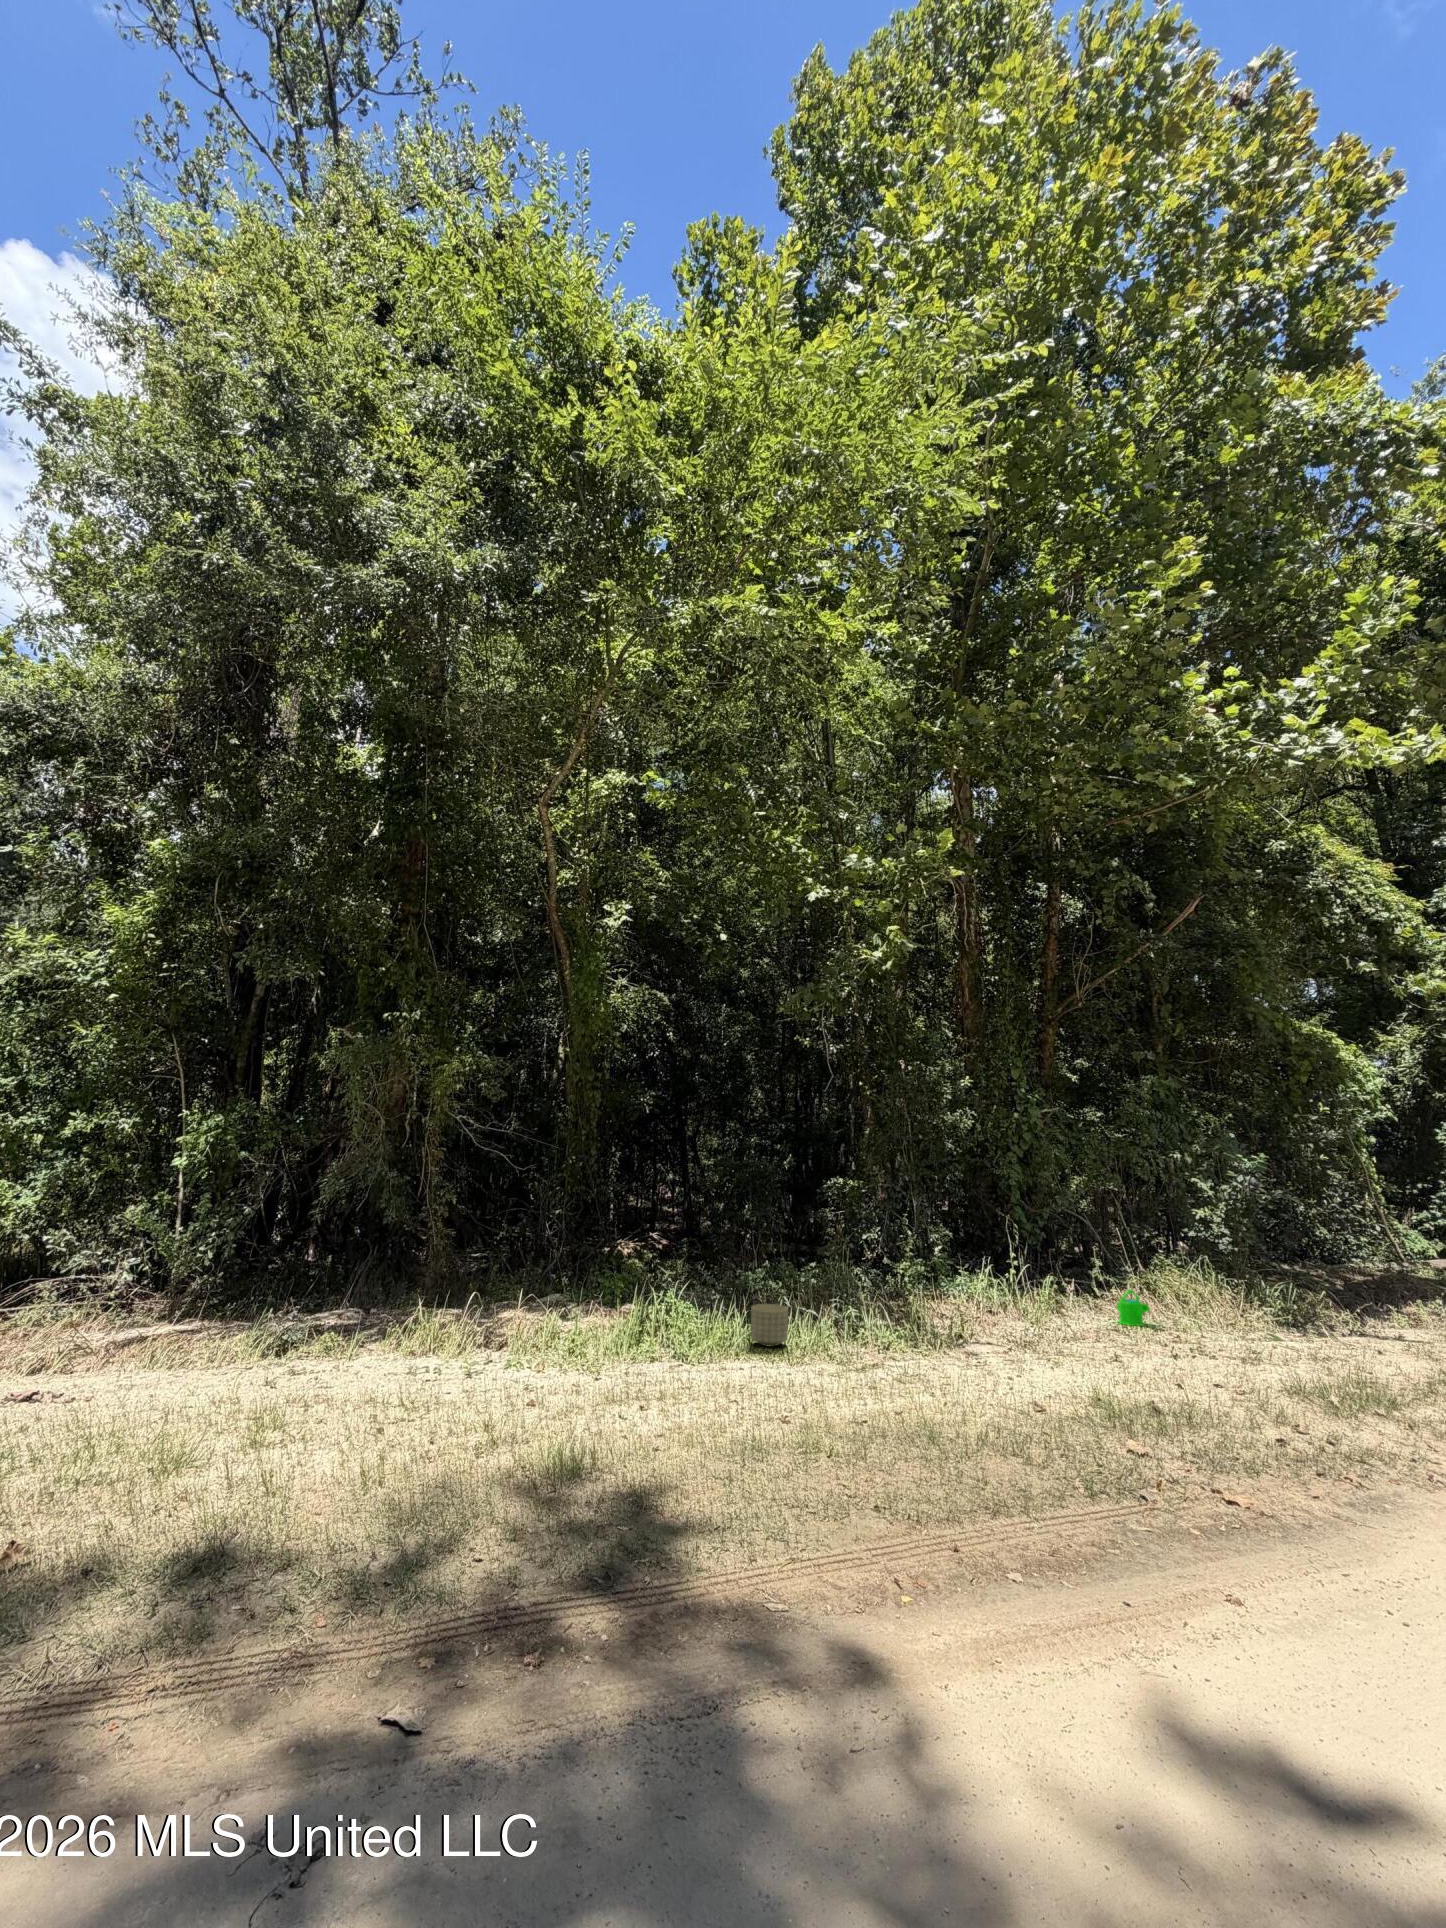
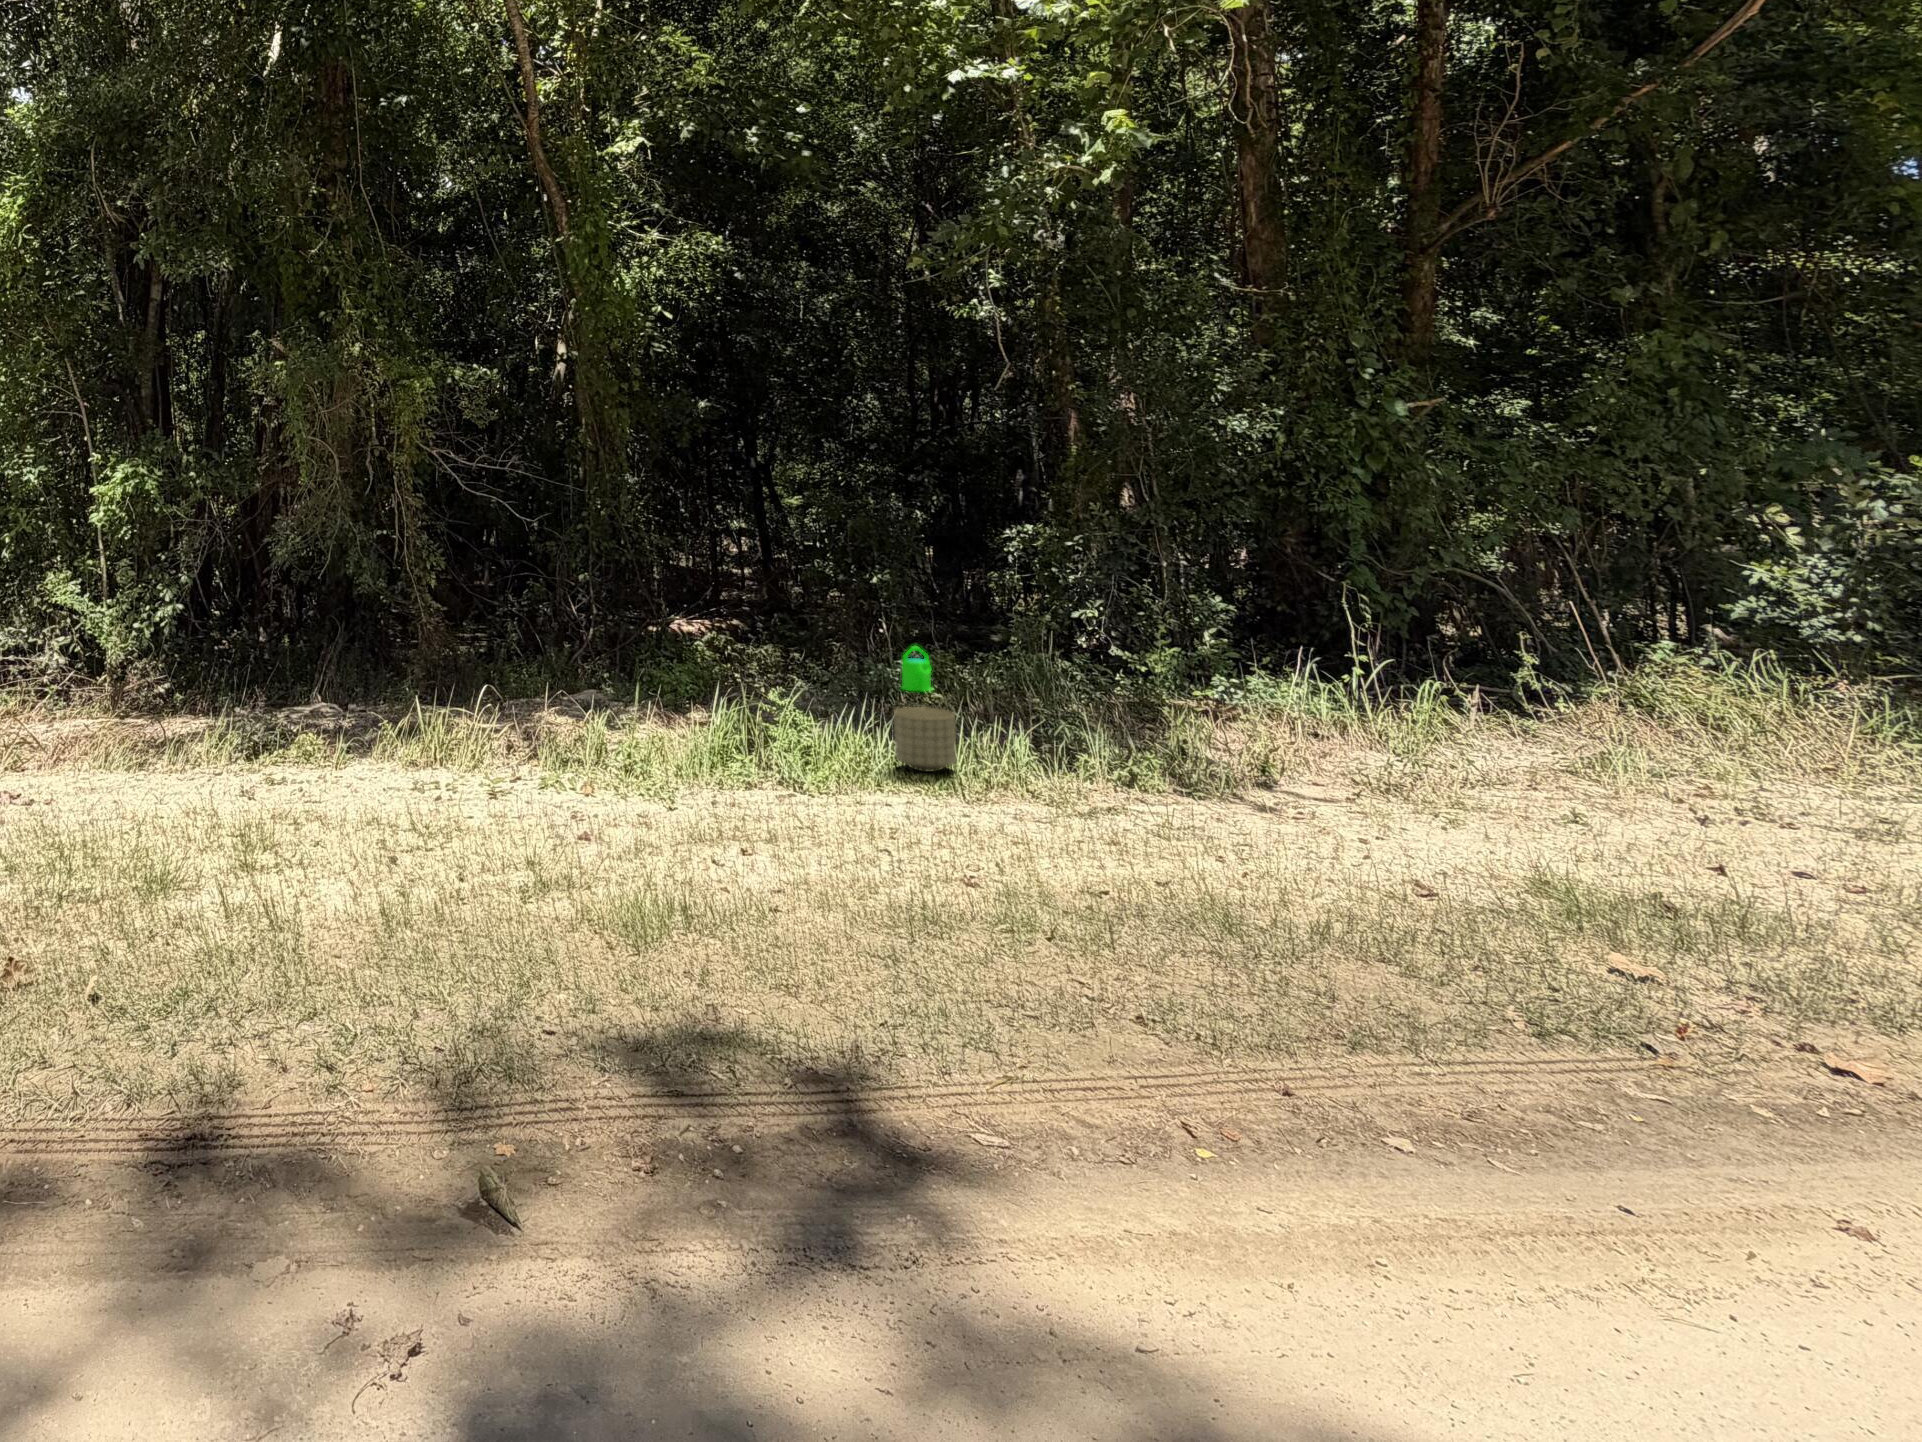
watering can: present [1117,1289,1150,1326] -> present [901,646,932,692]

